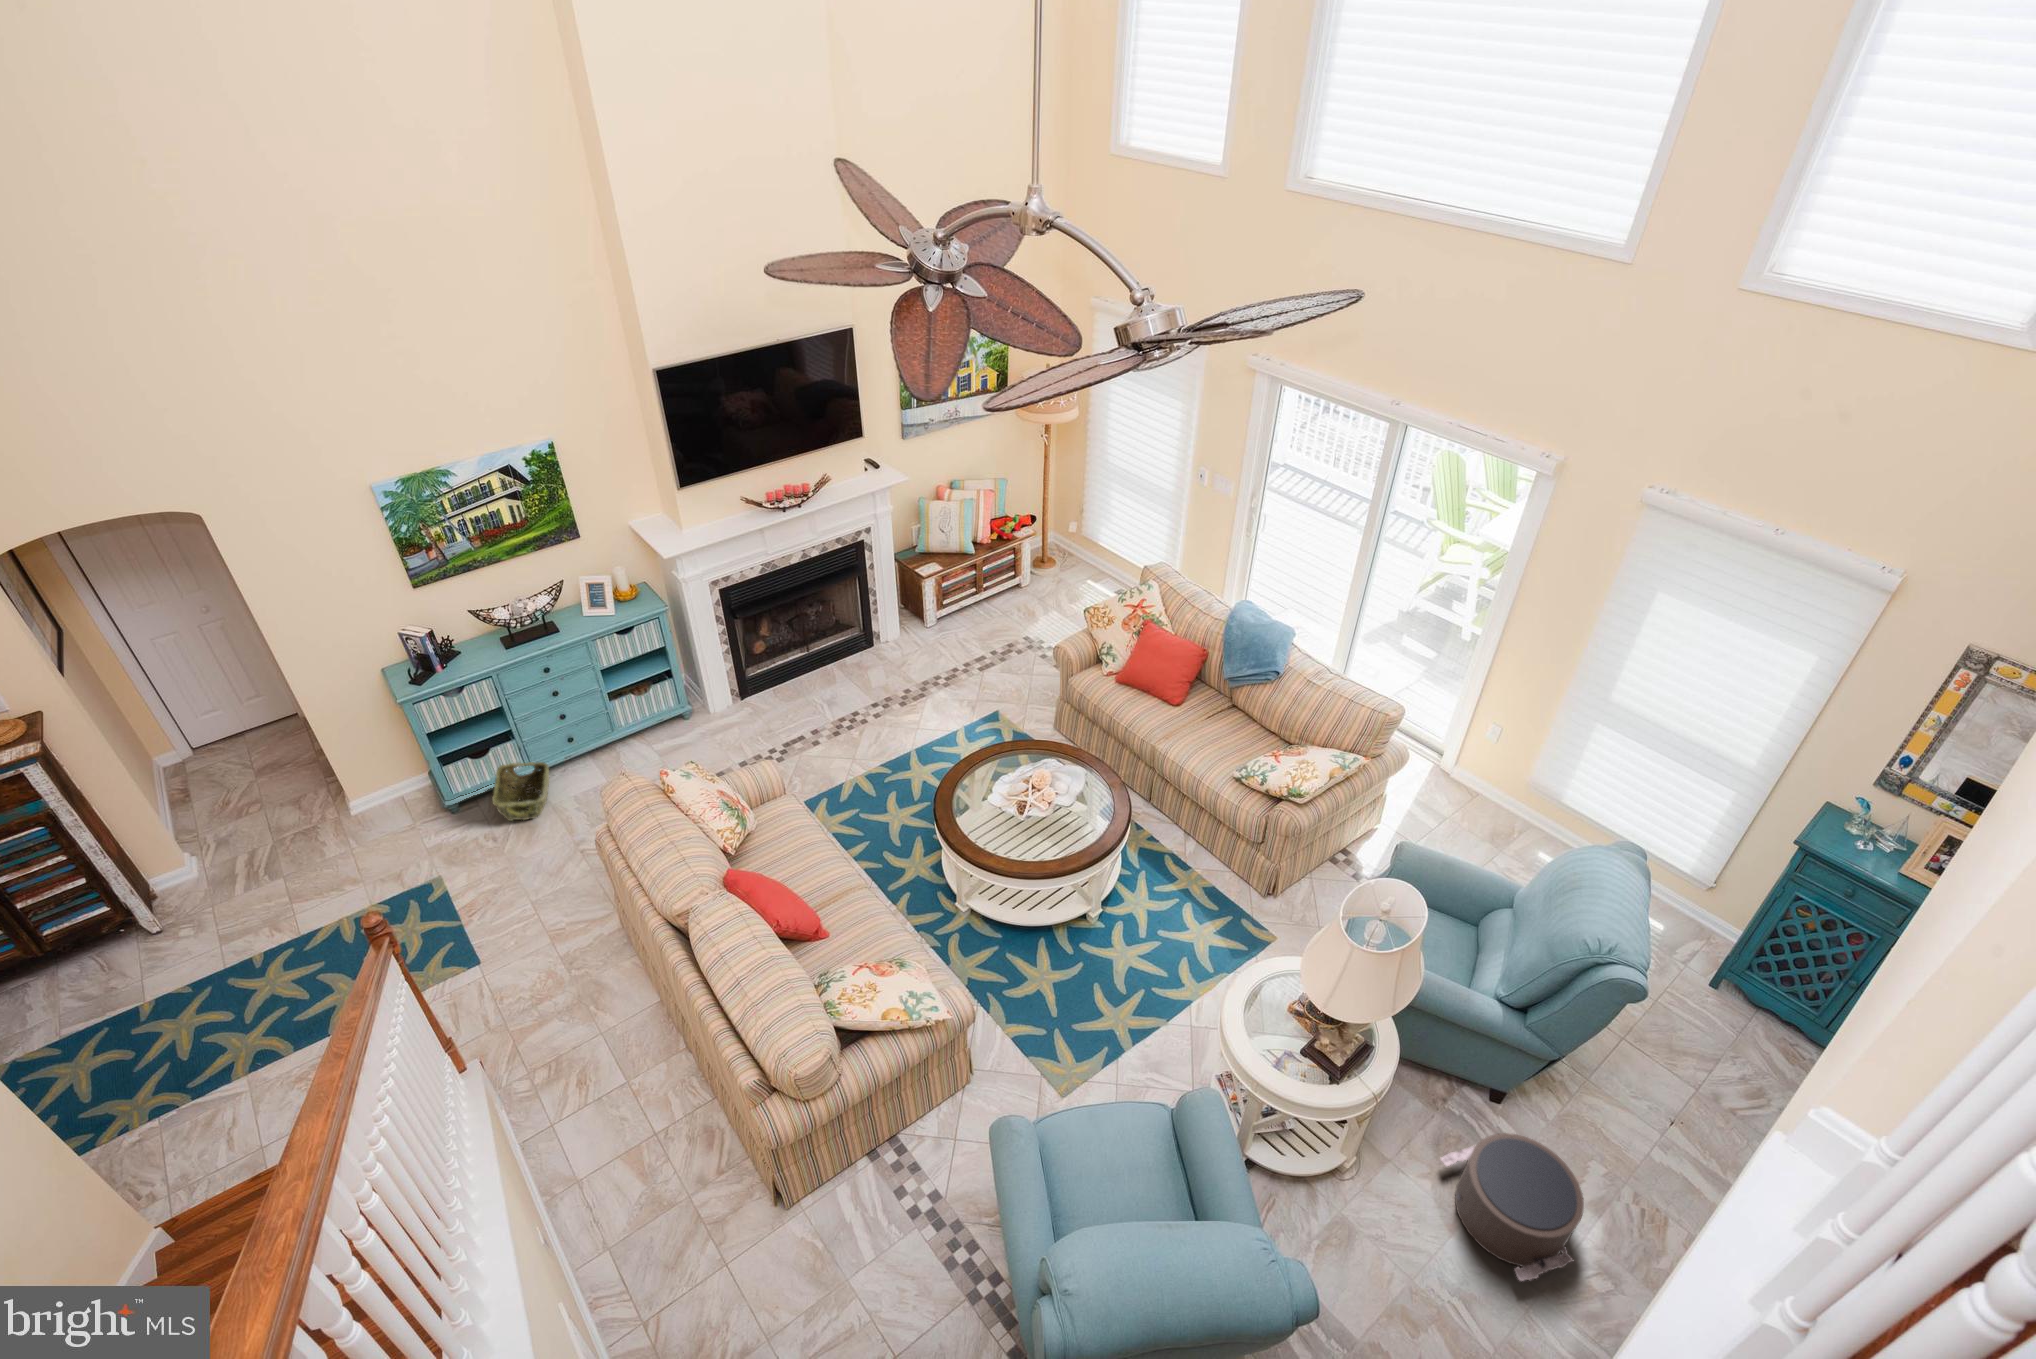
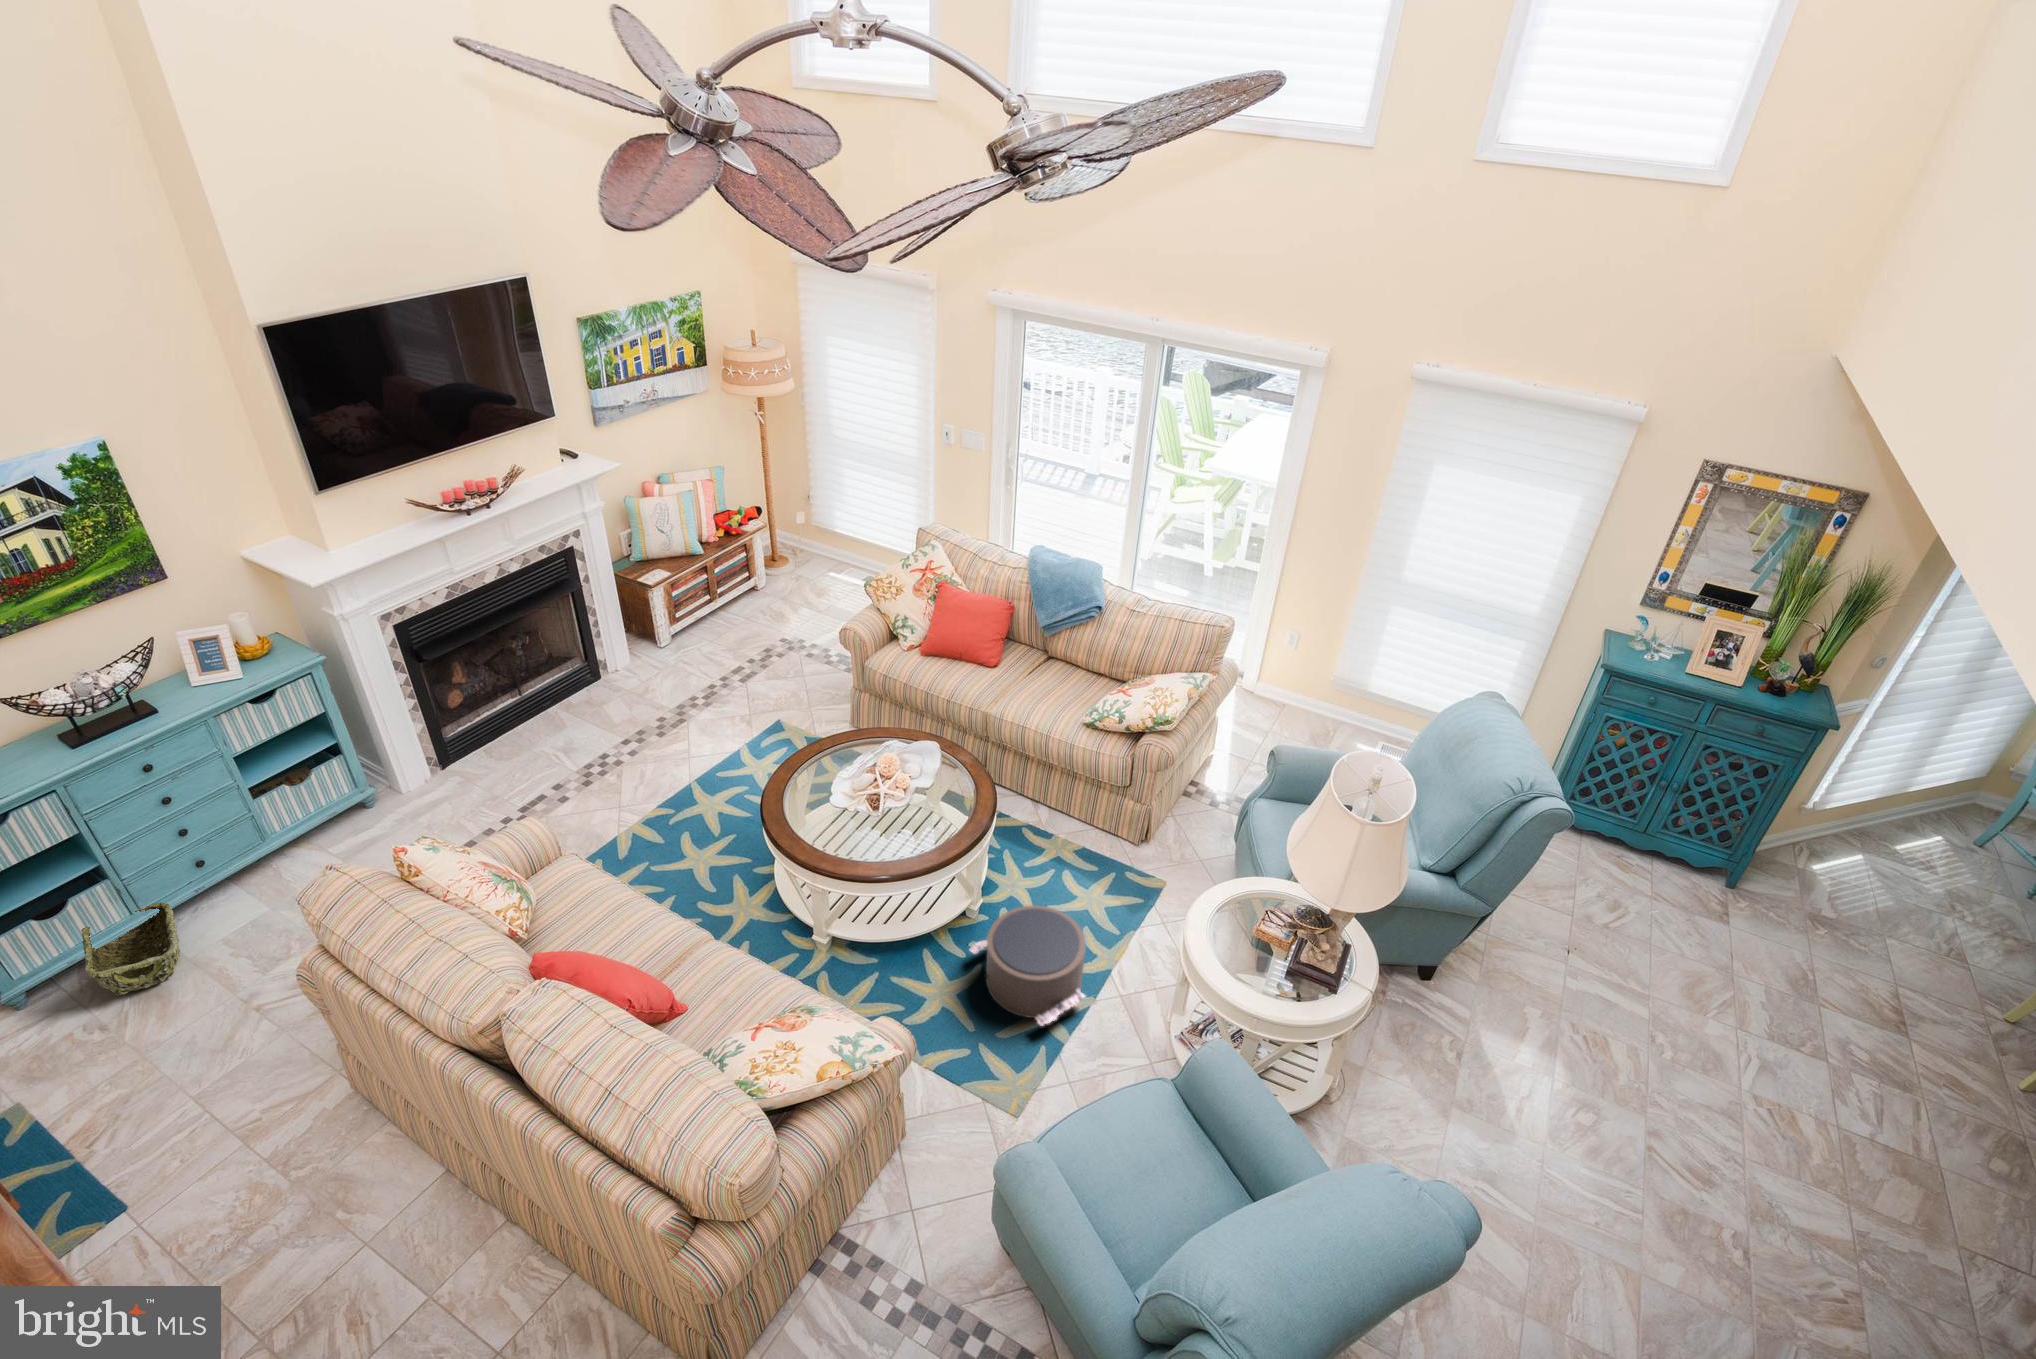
pouf: present [1441,1133,1584,1281] -> present [970,905,1086,1026]

